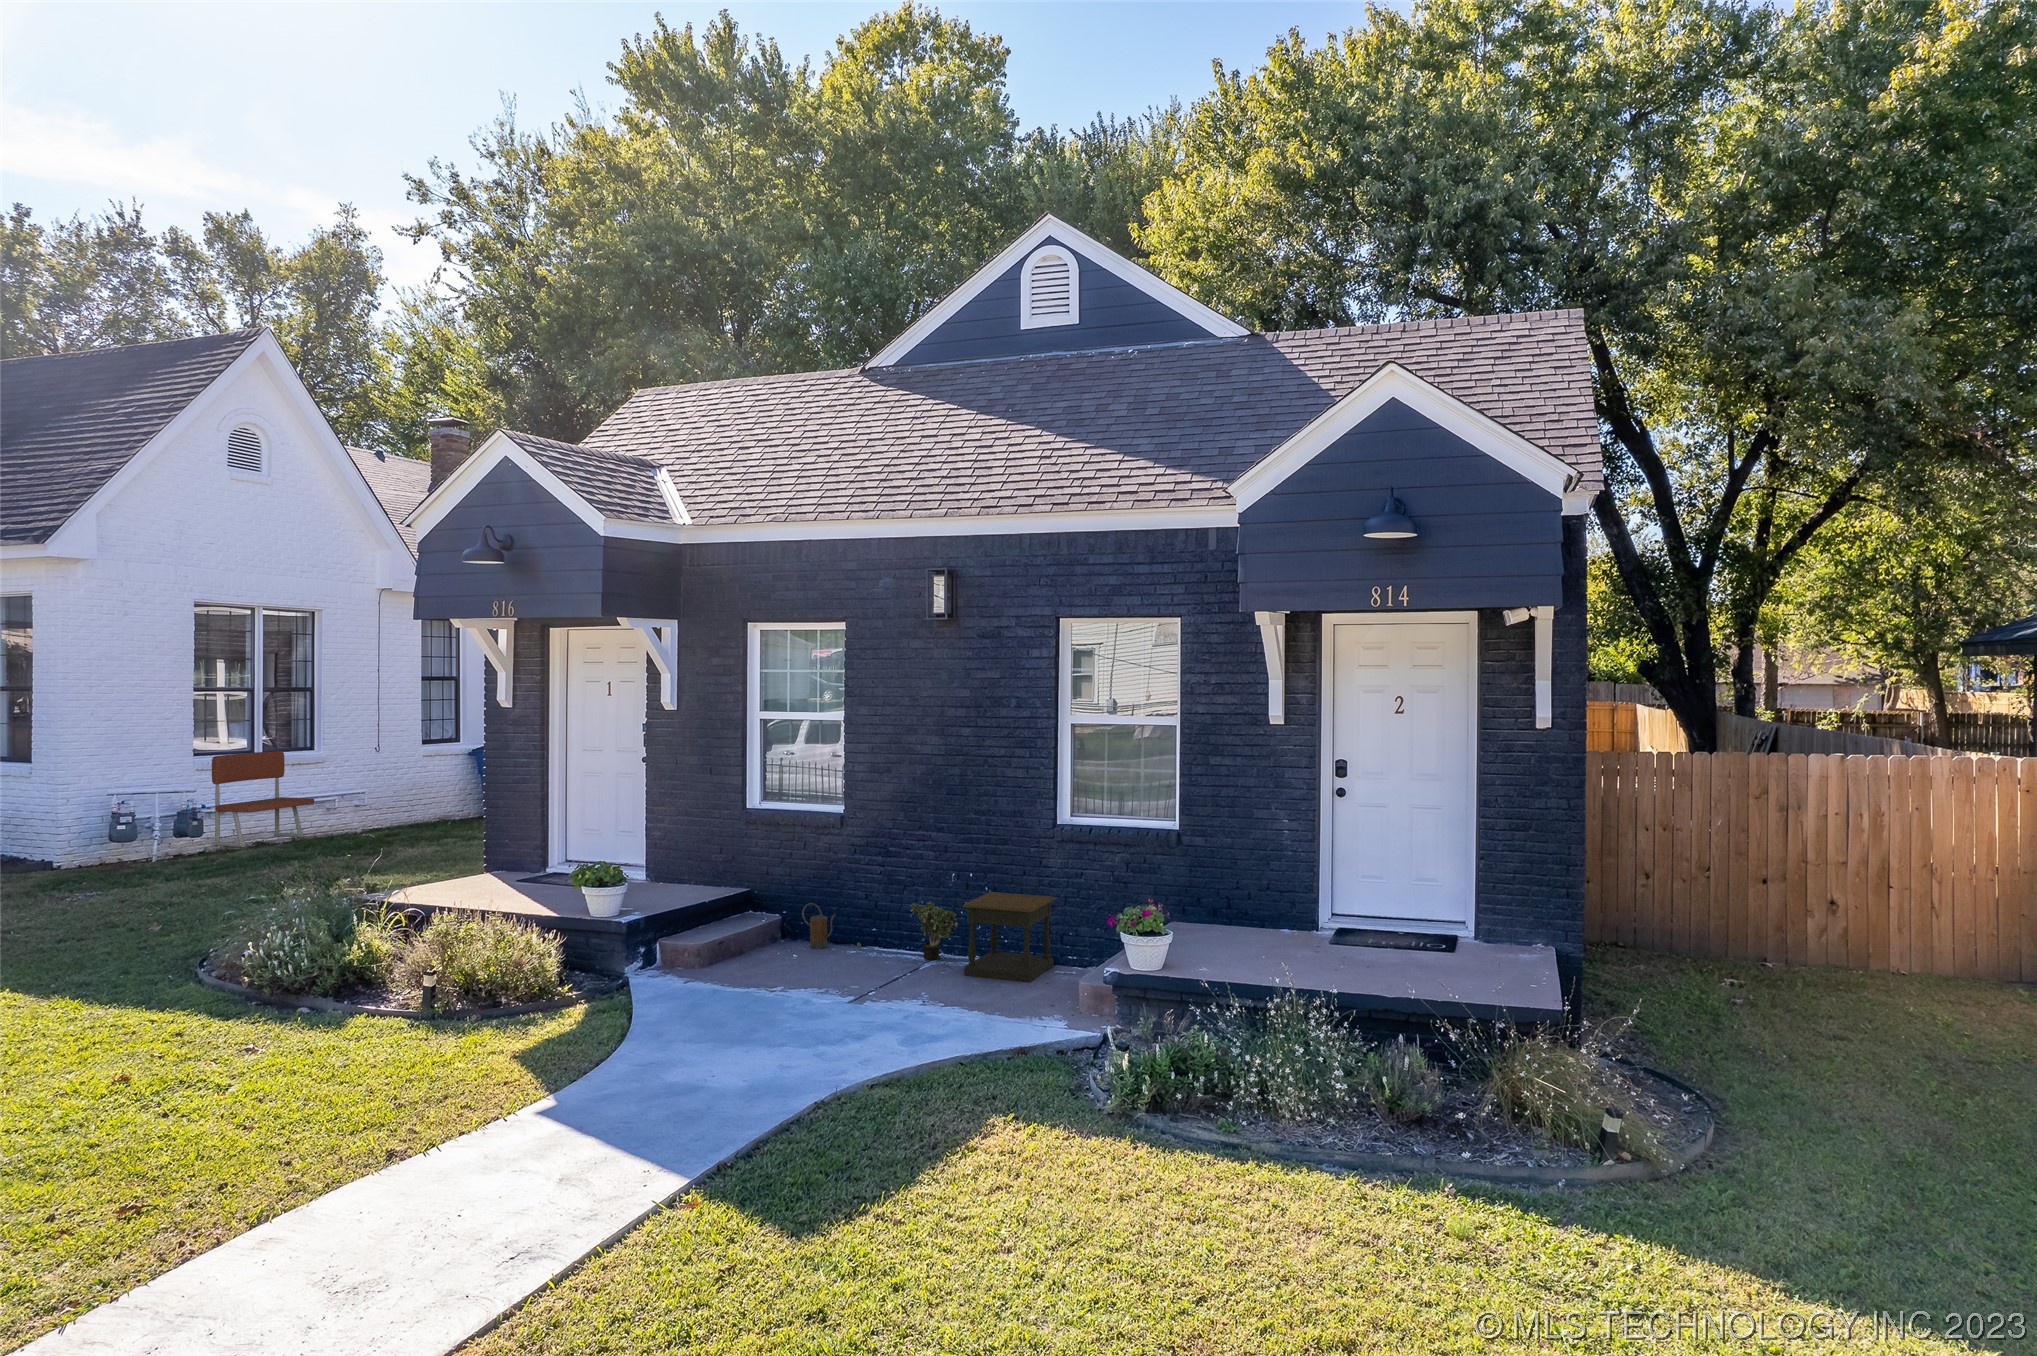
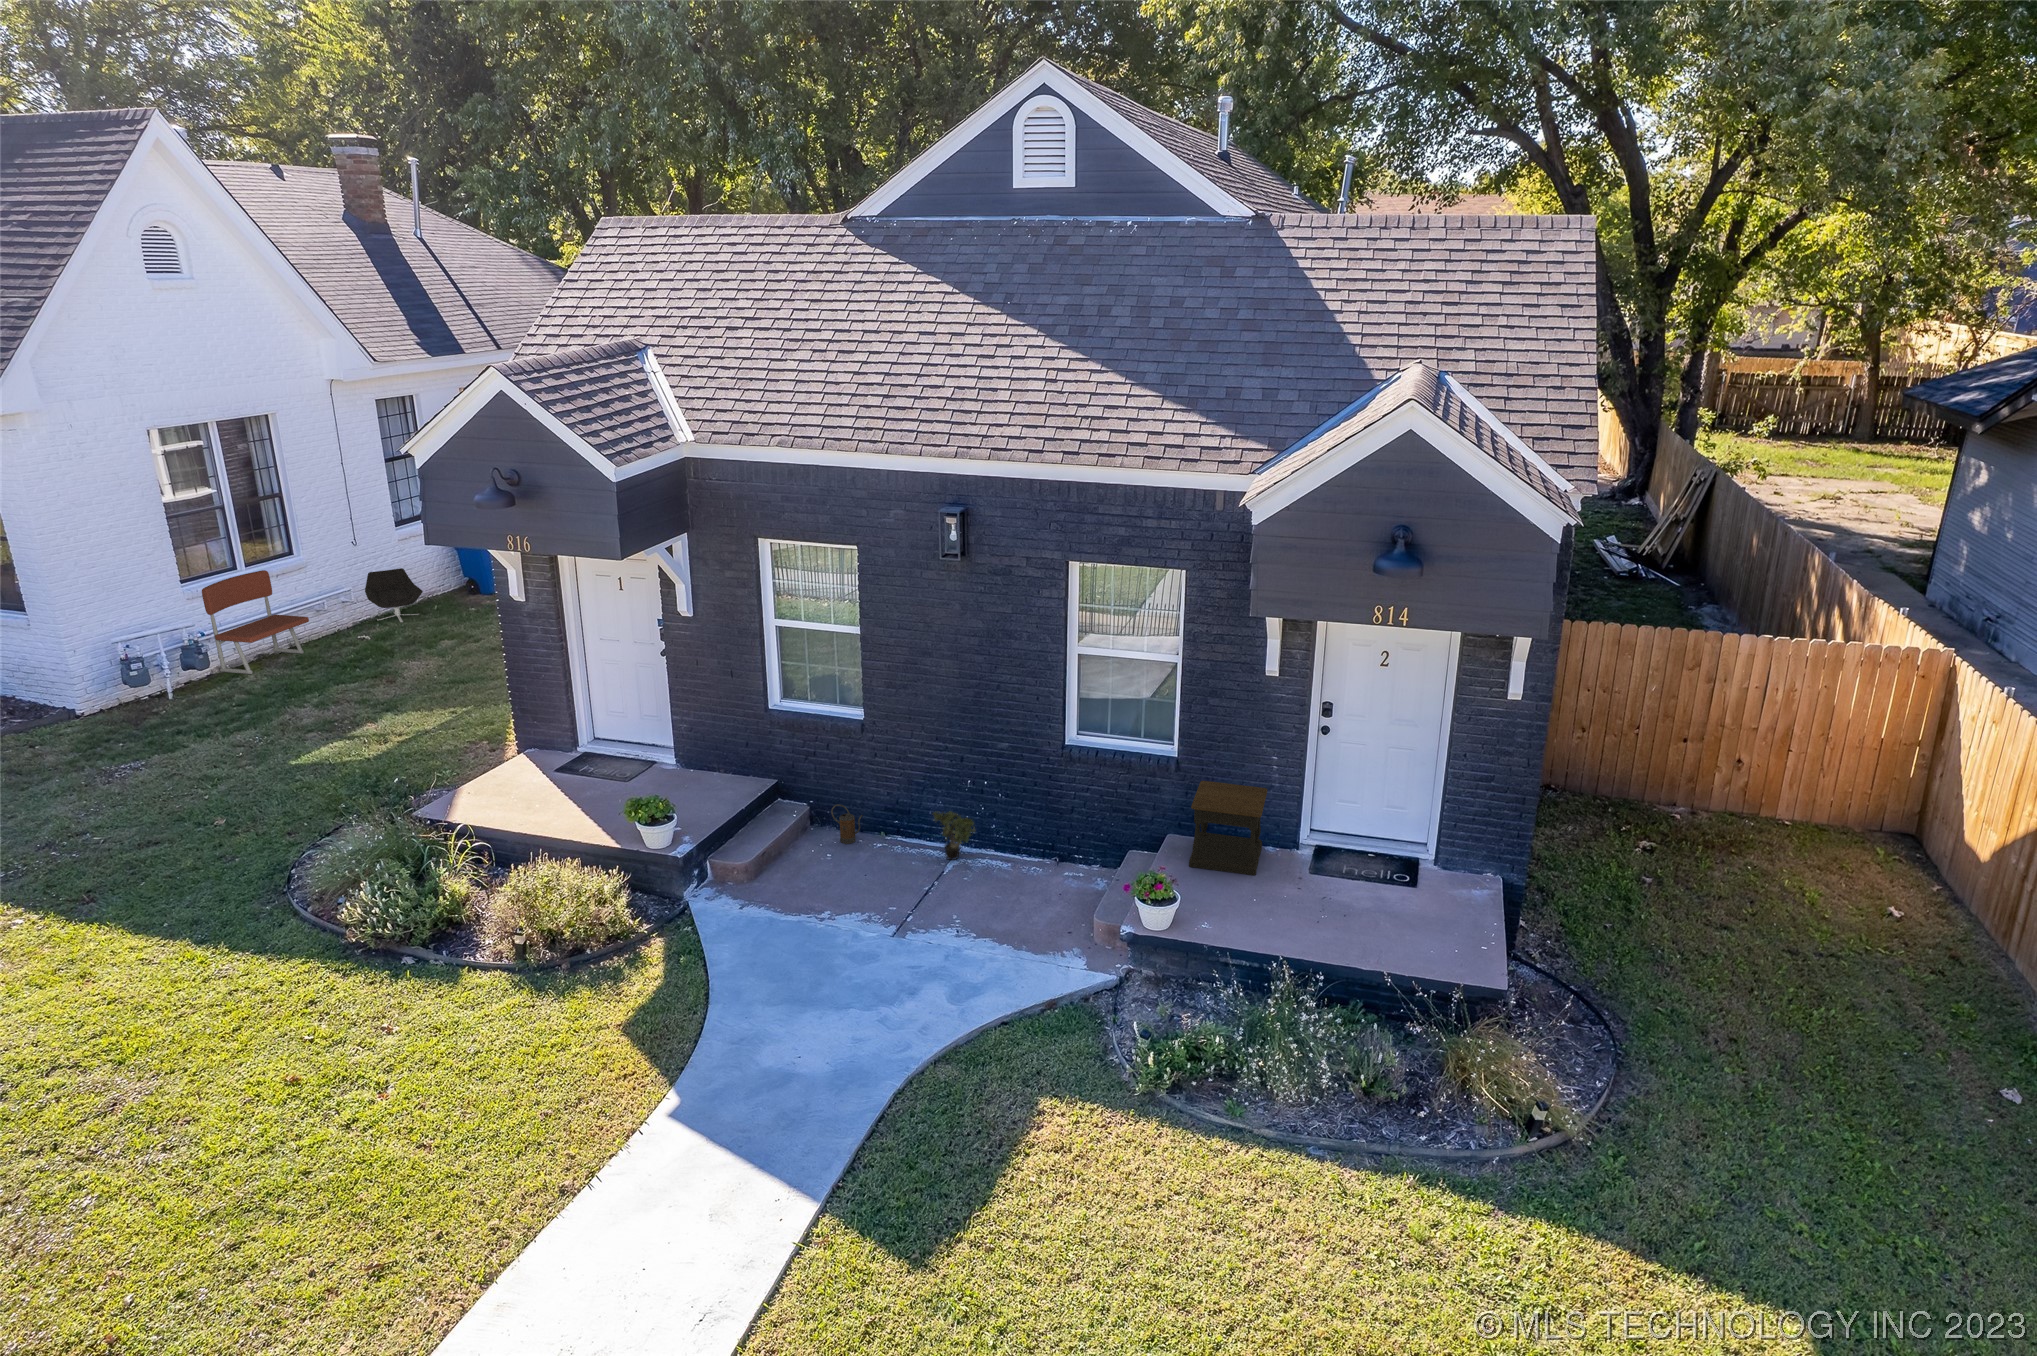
lounge chair: none [381,774,438,823] -> present [365,568,423,622]
side table: present [963,892,1055,982] -> present [1189,781,1268,876]

